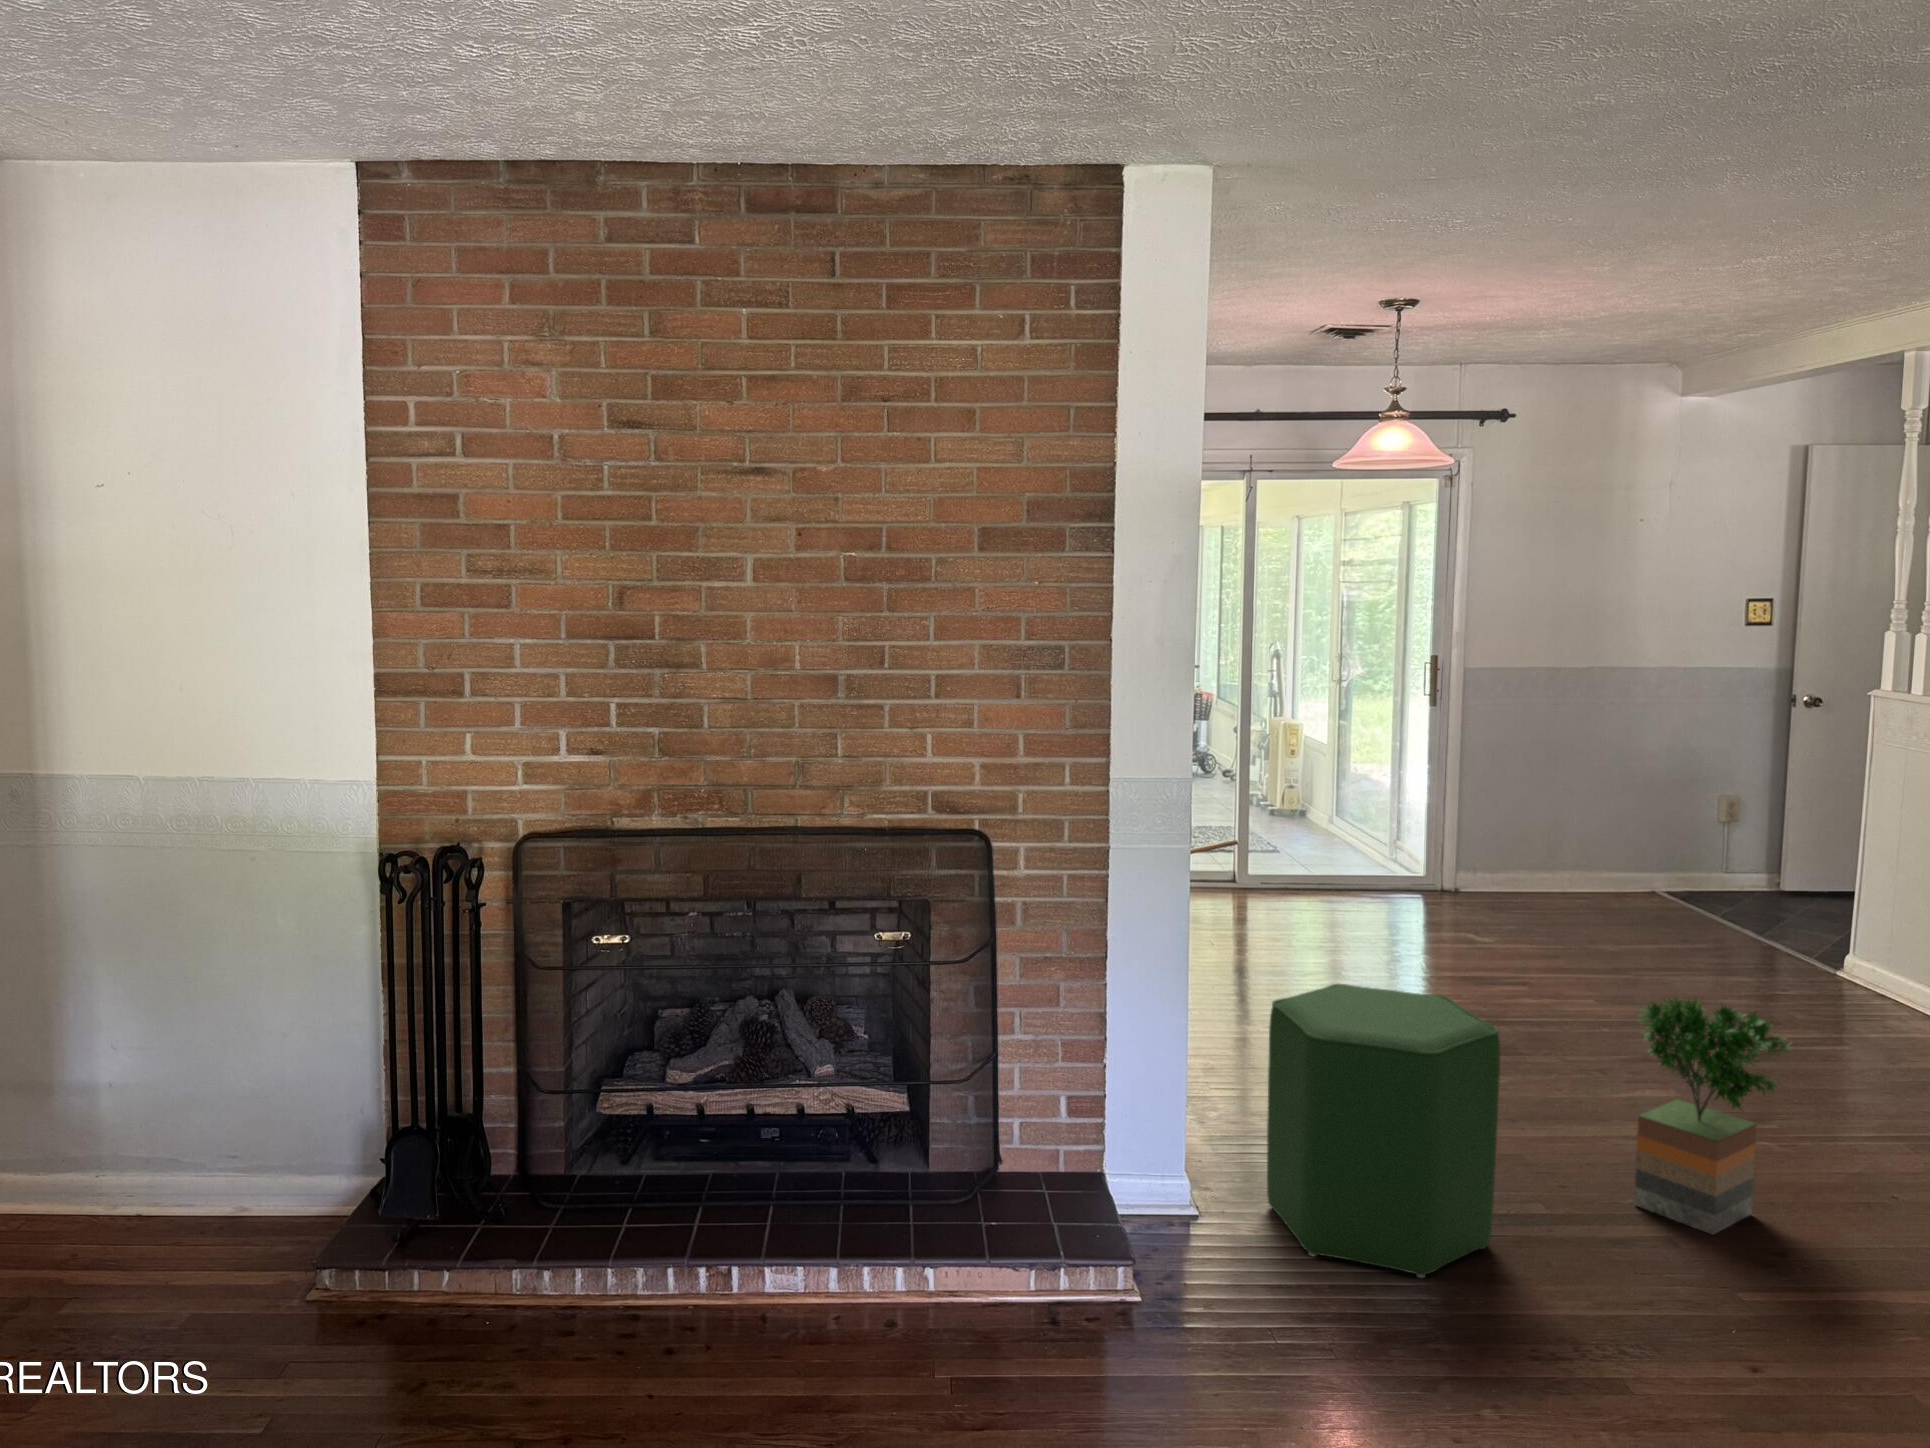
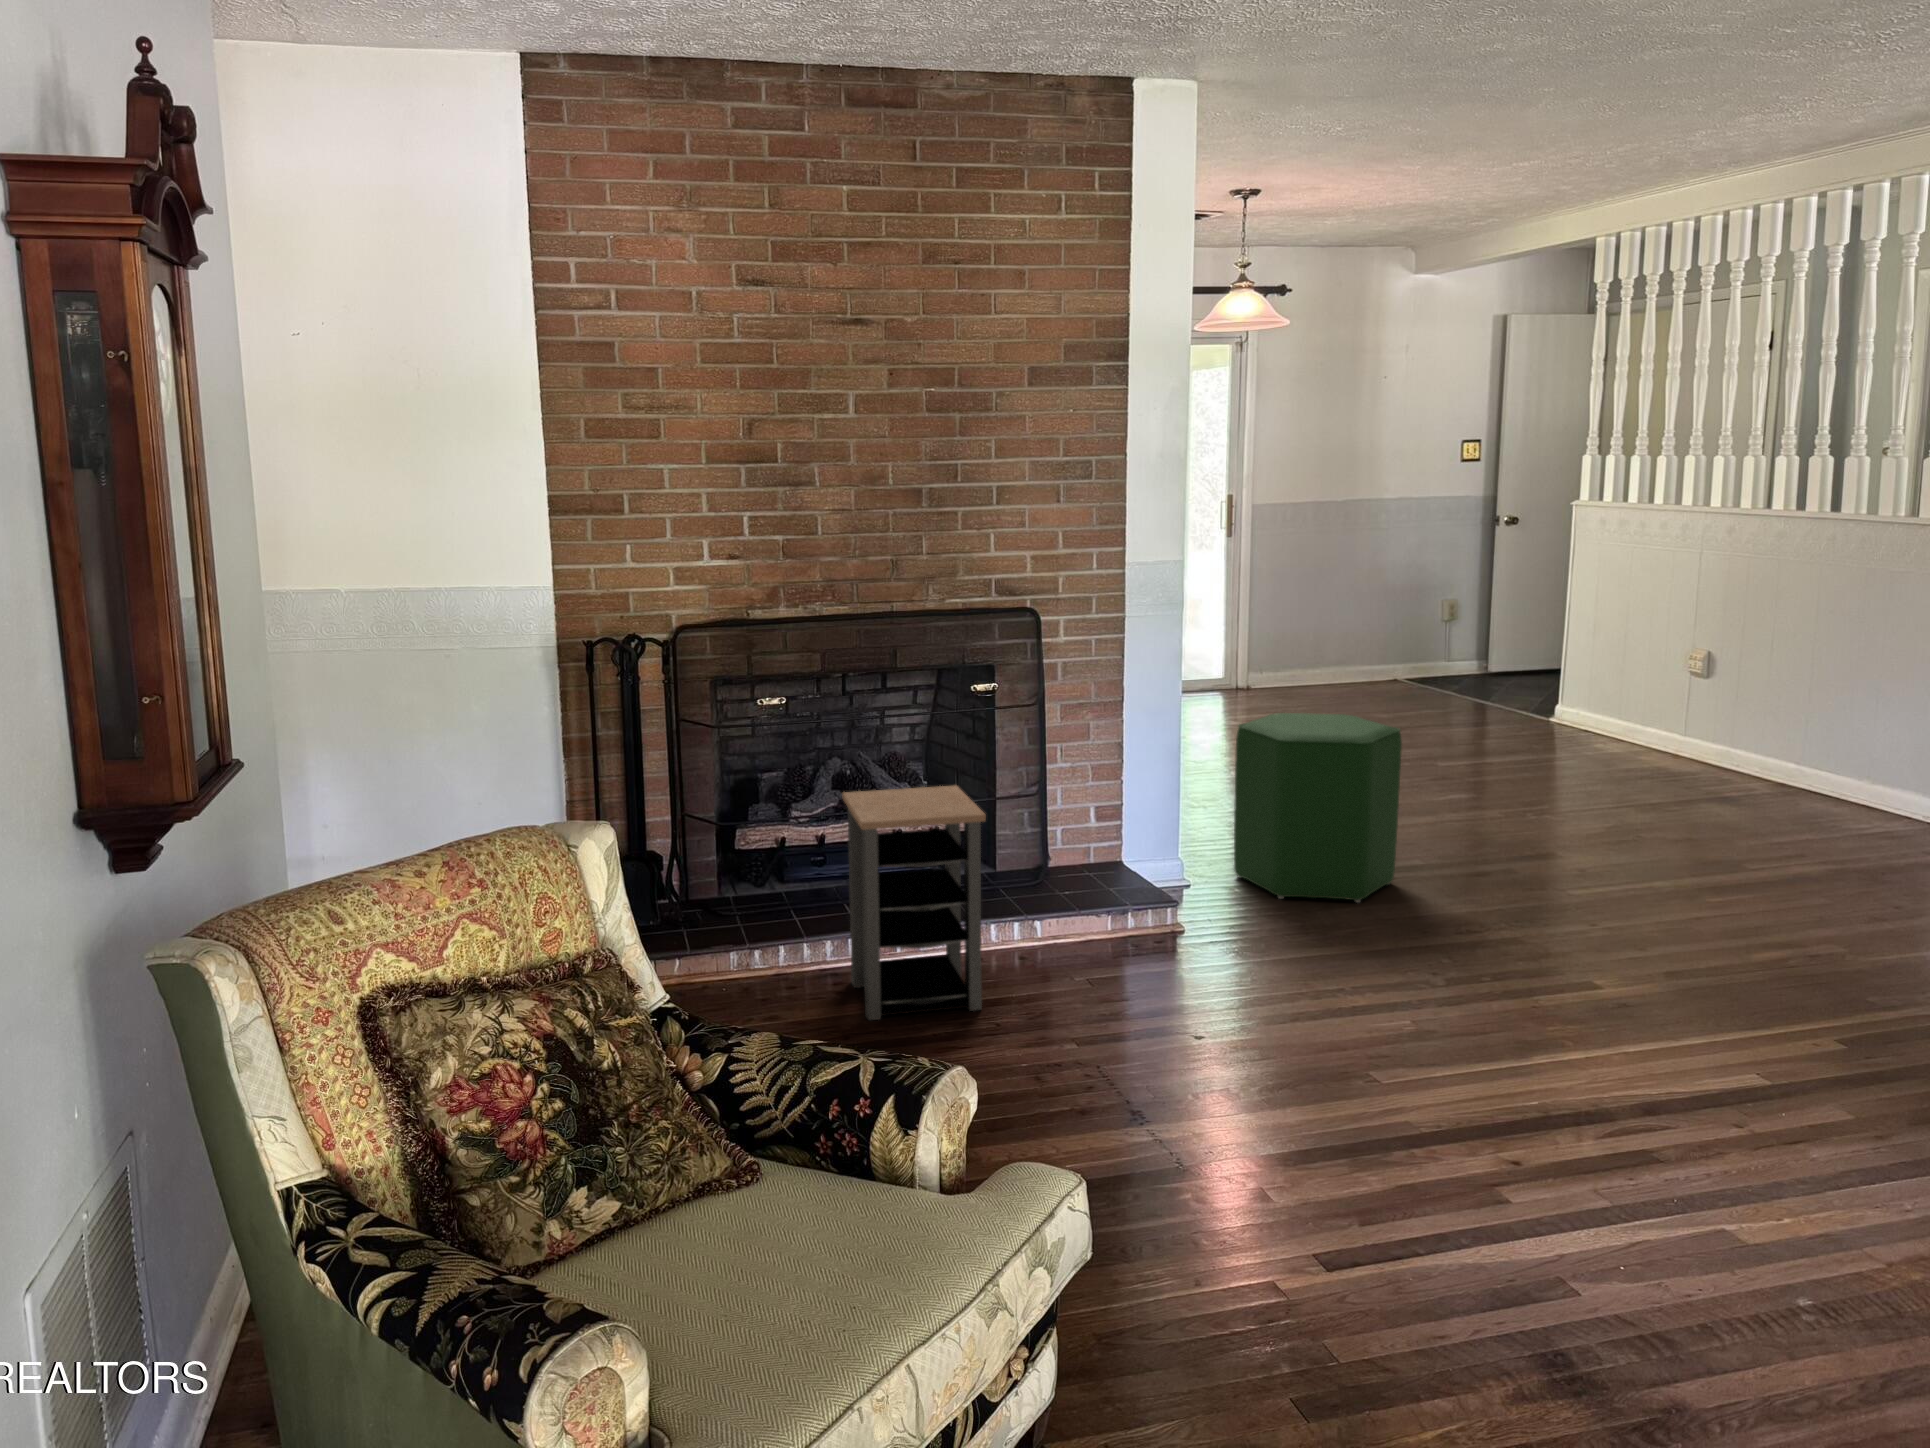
potted tree: present [1634,997,1790,1234] -> none [1469,705,1576,864]
side table: none [613,1077,803,1412] -> present [843,785,986,1020]

